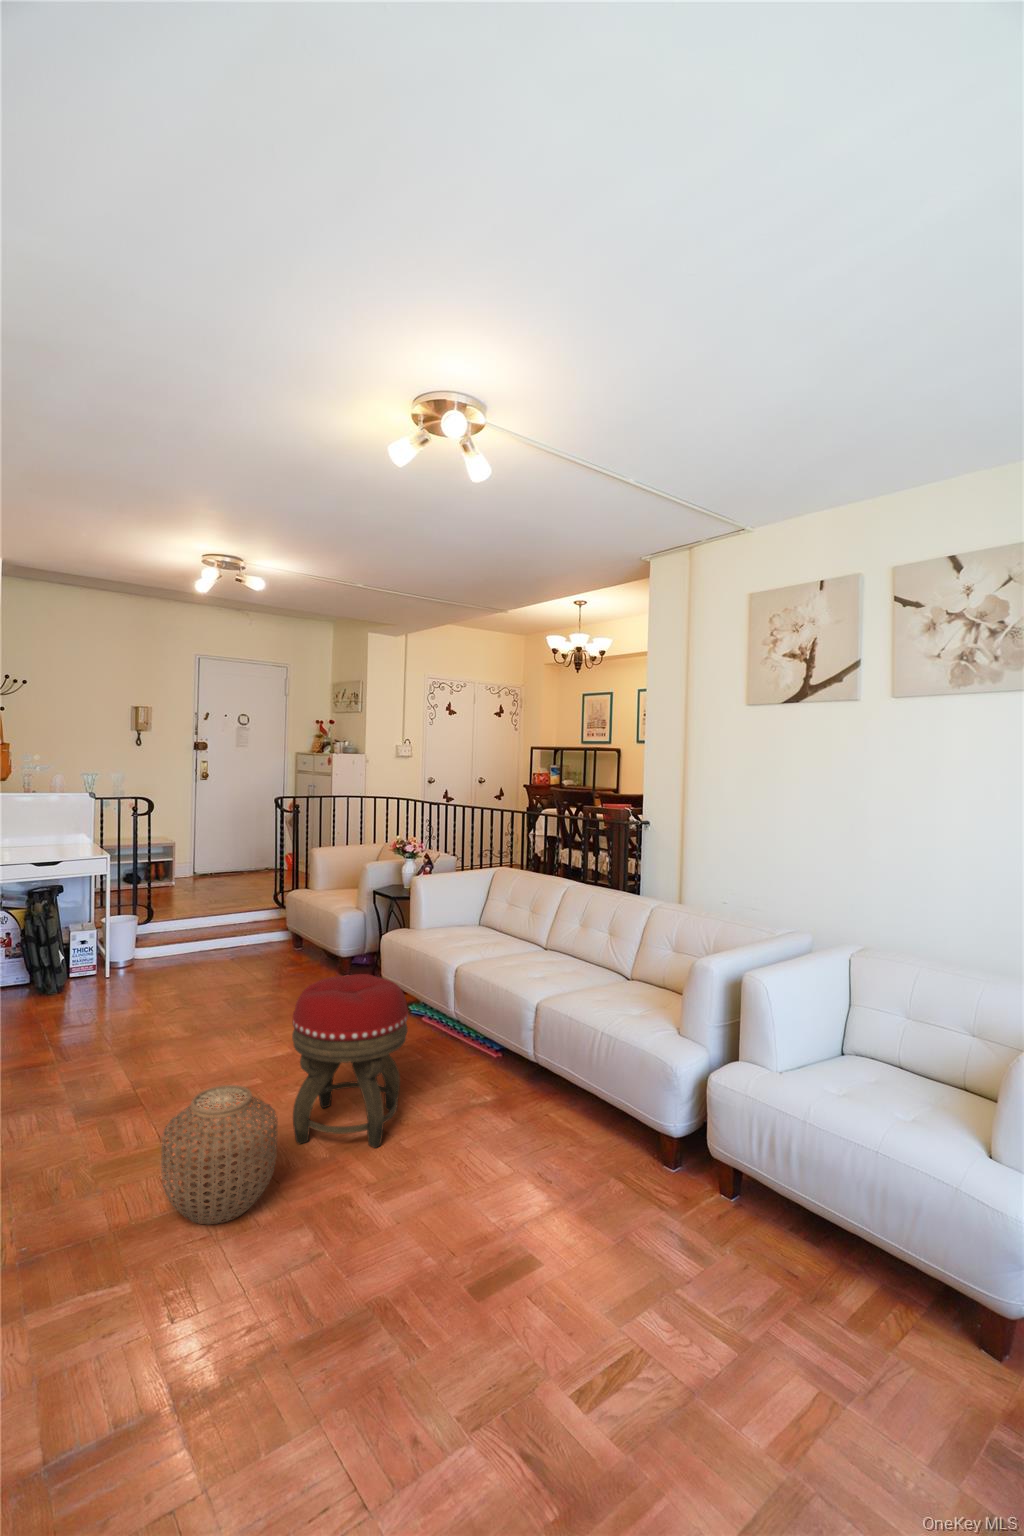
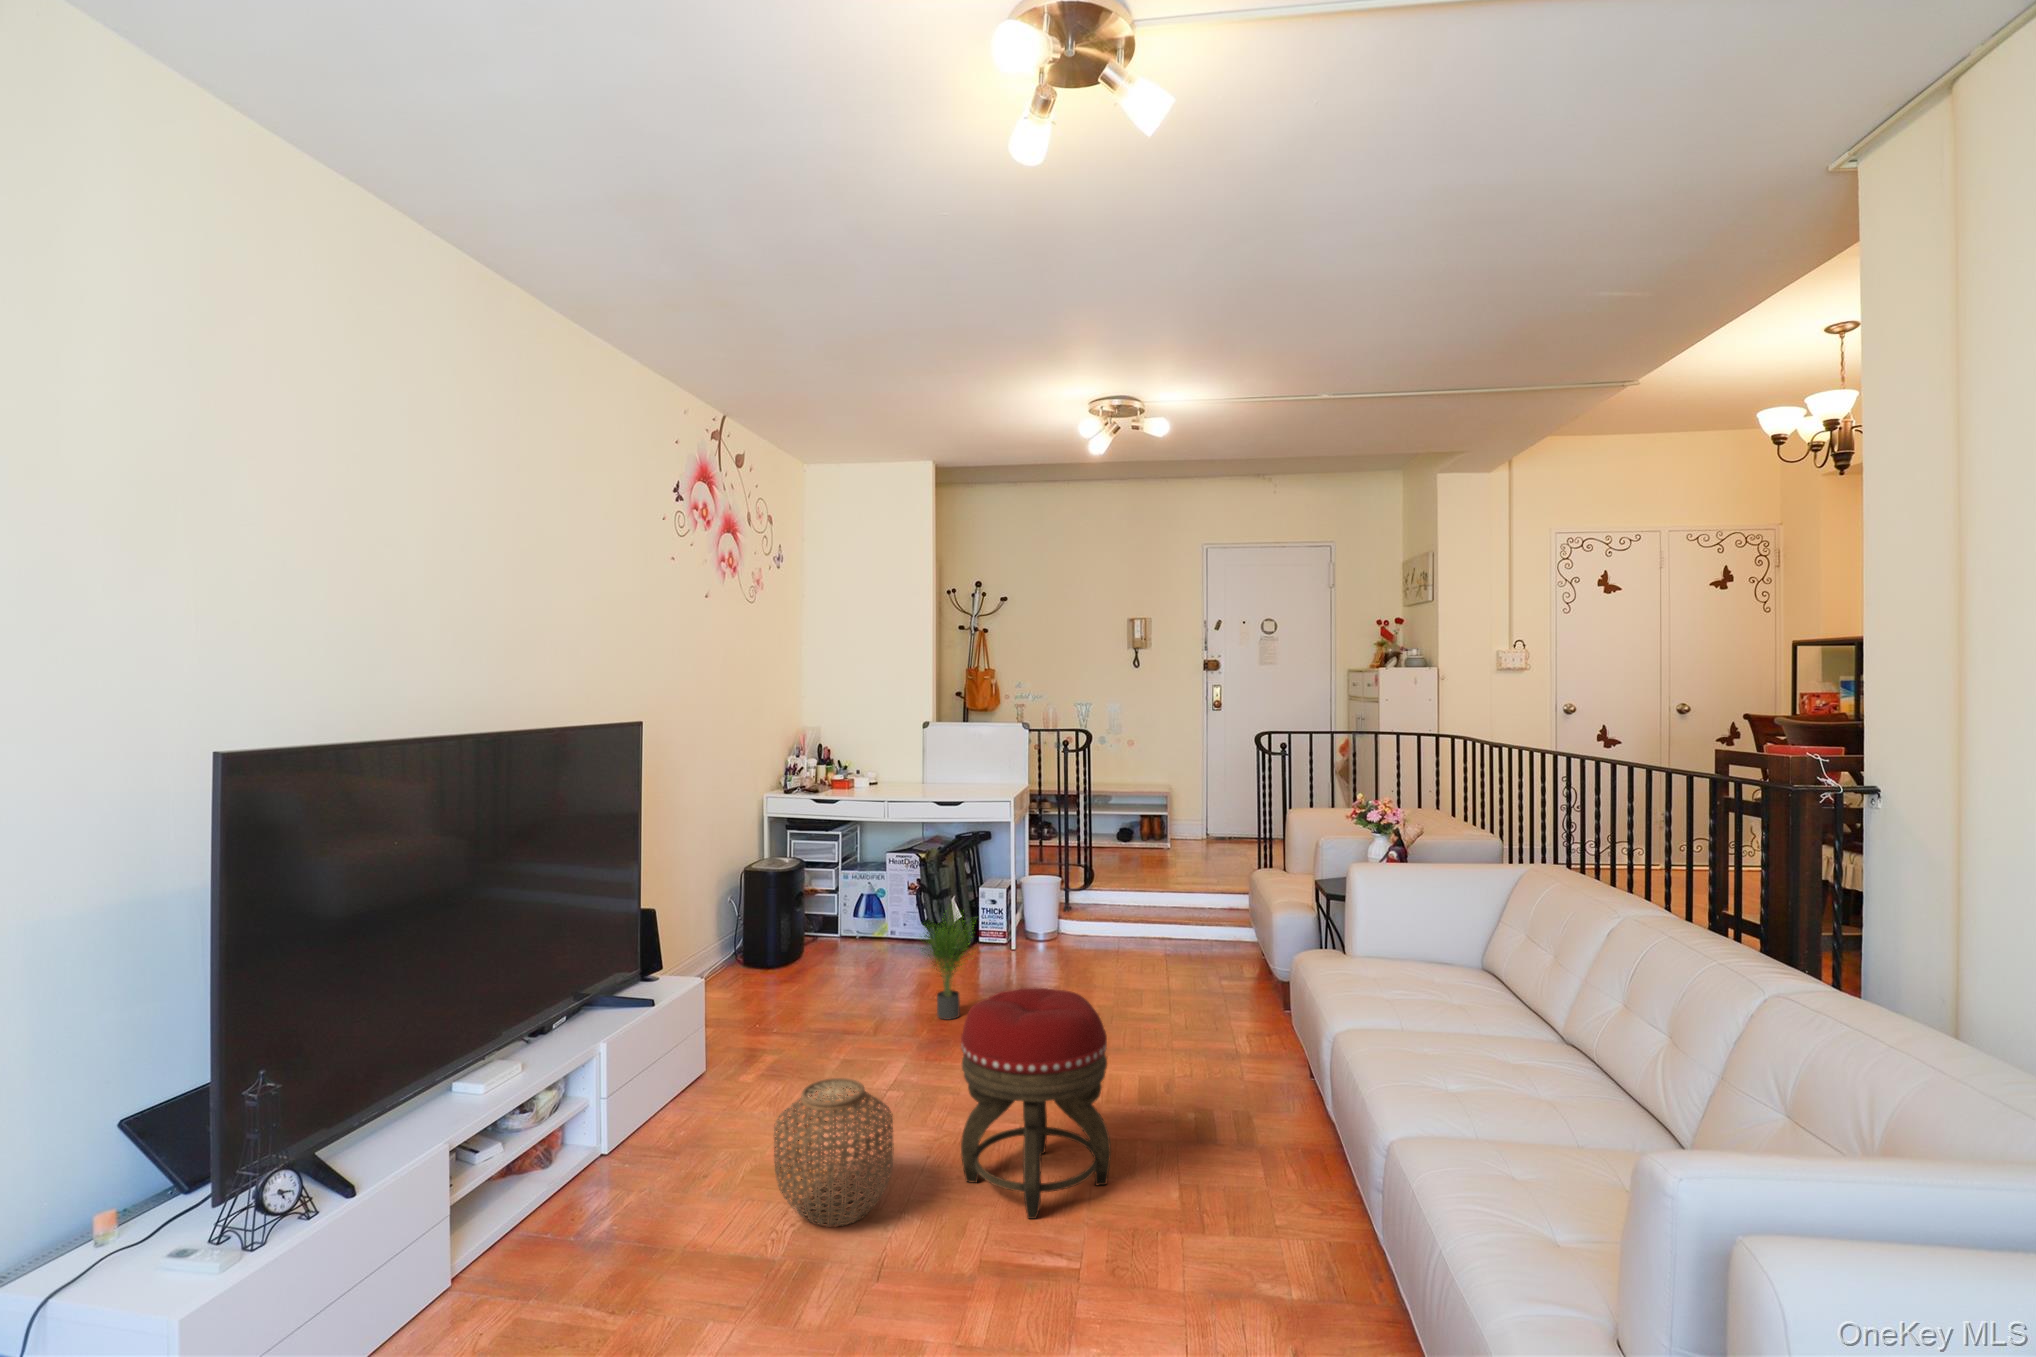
potted plant: none [75,938,150,1043] -> present [922,905,973,1020]

